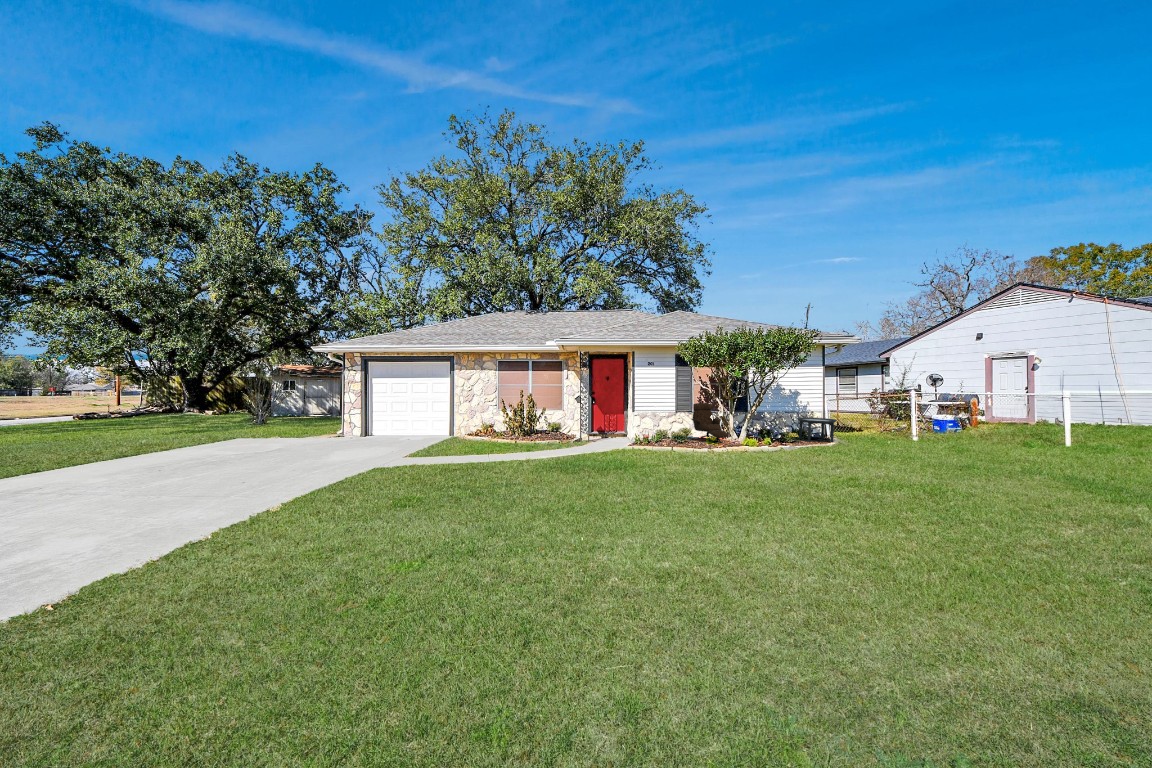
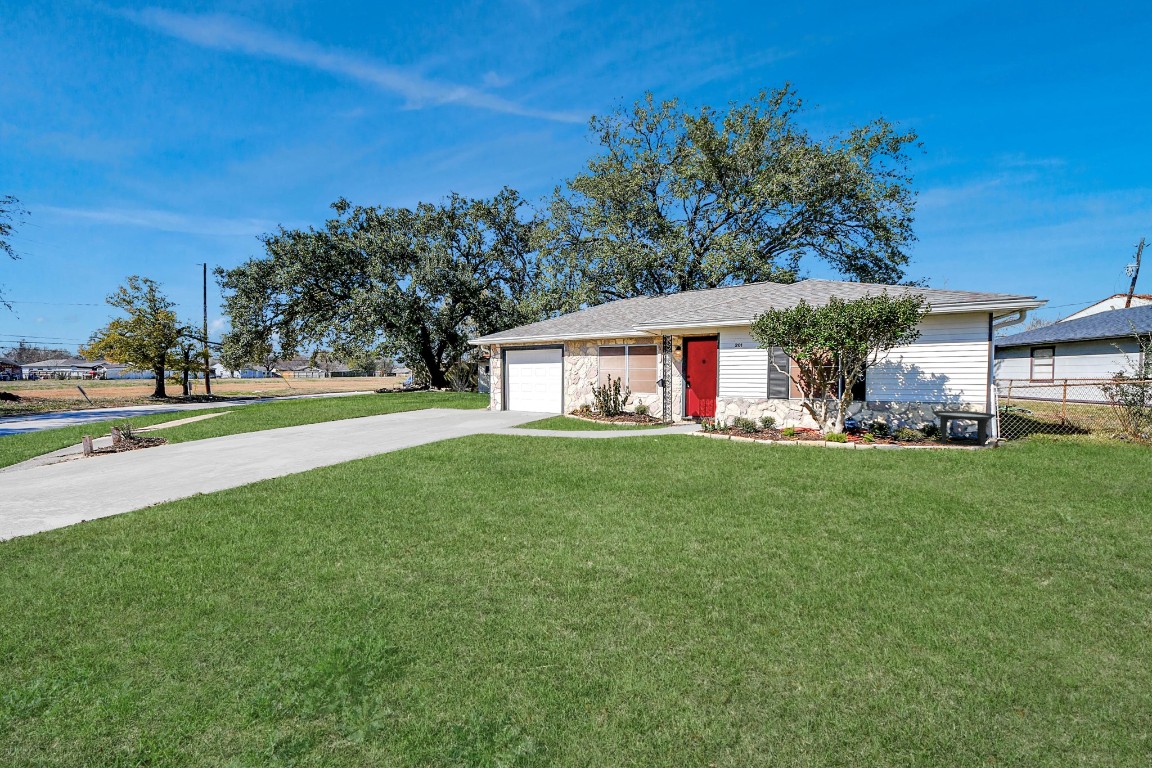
lounge chair: present [692,403,728,443] -> none [780,389,818,438]

